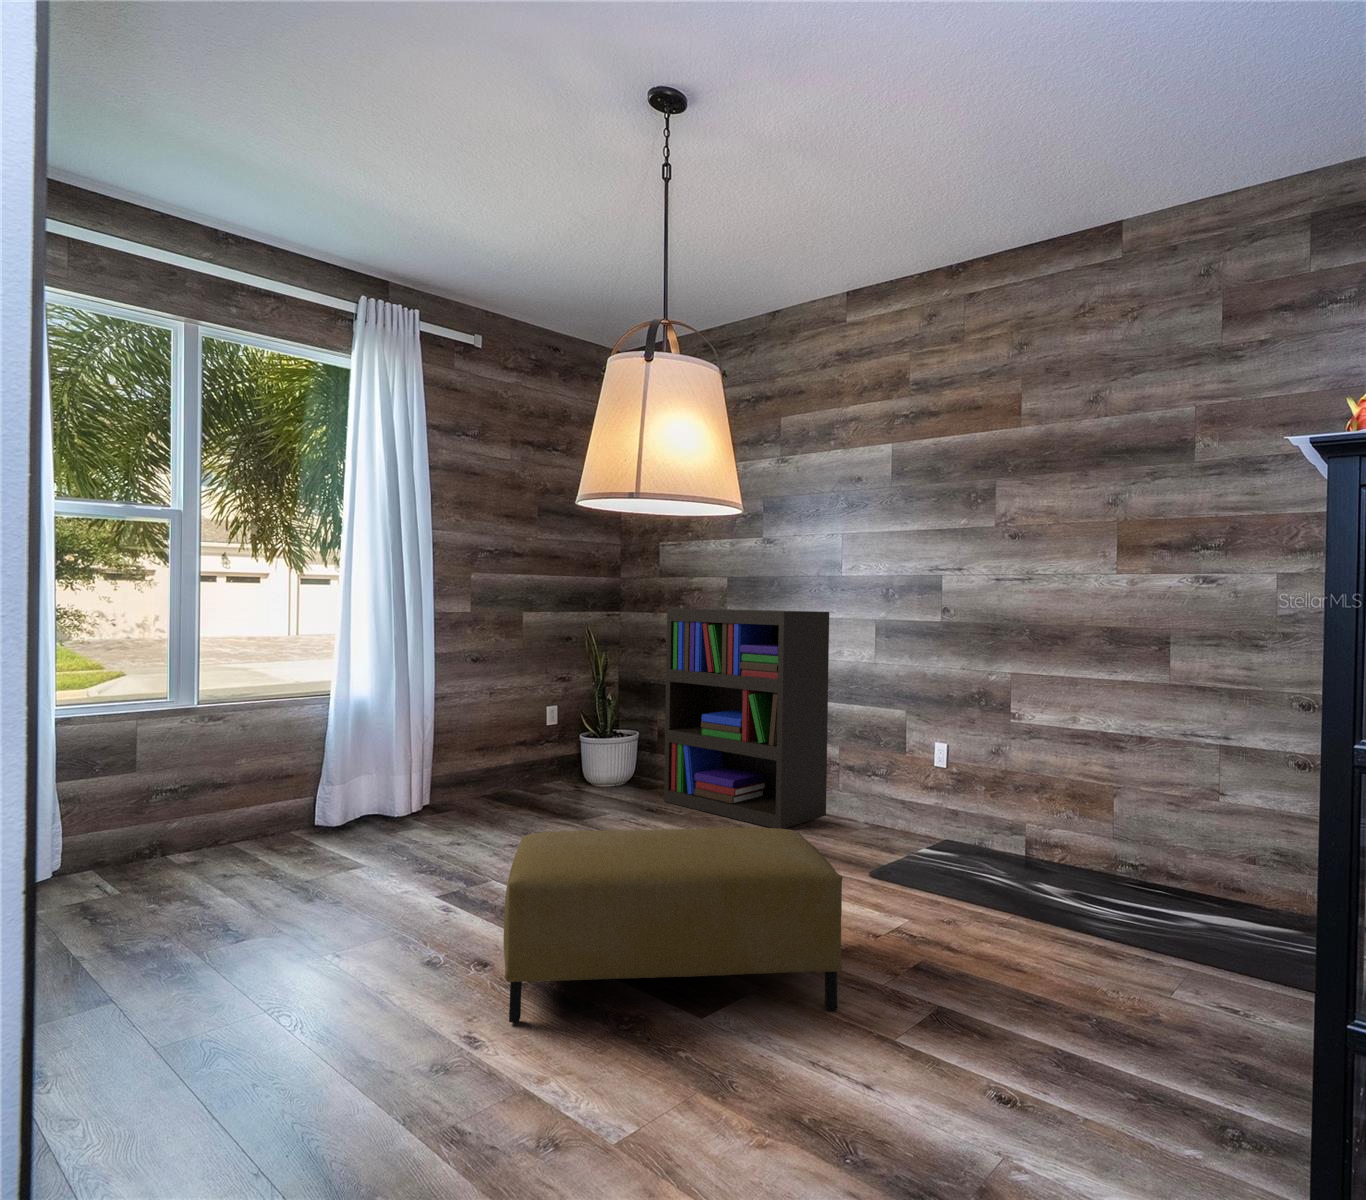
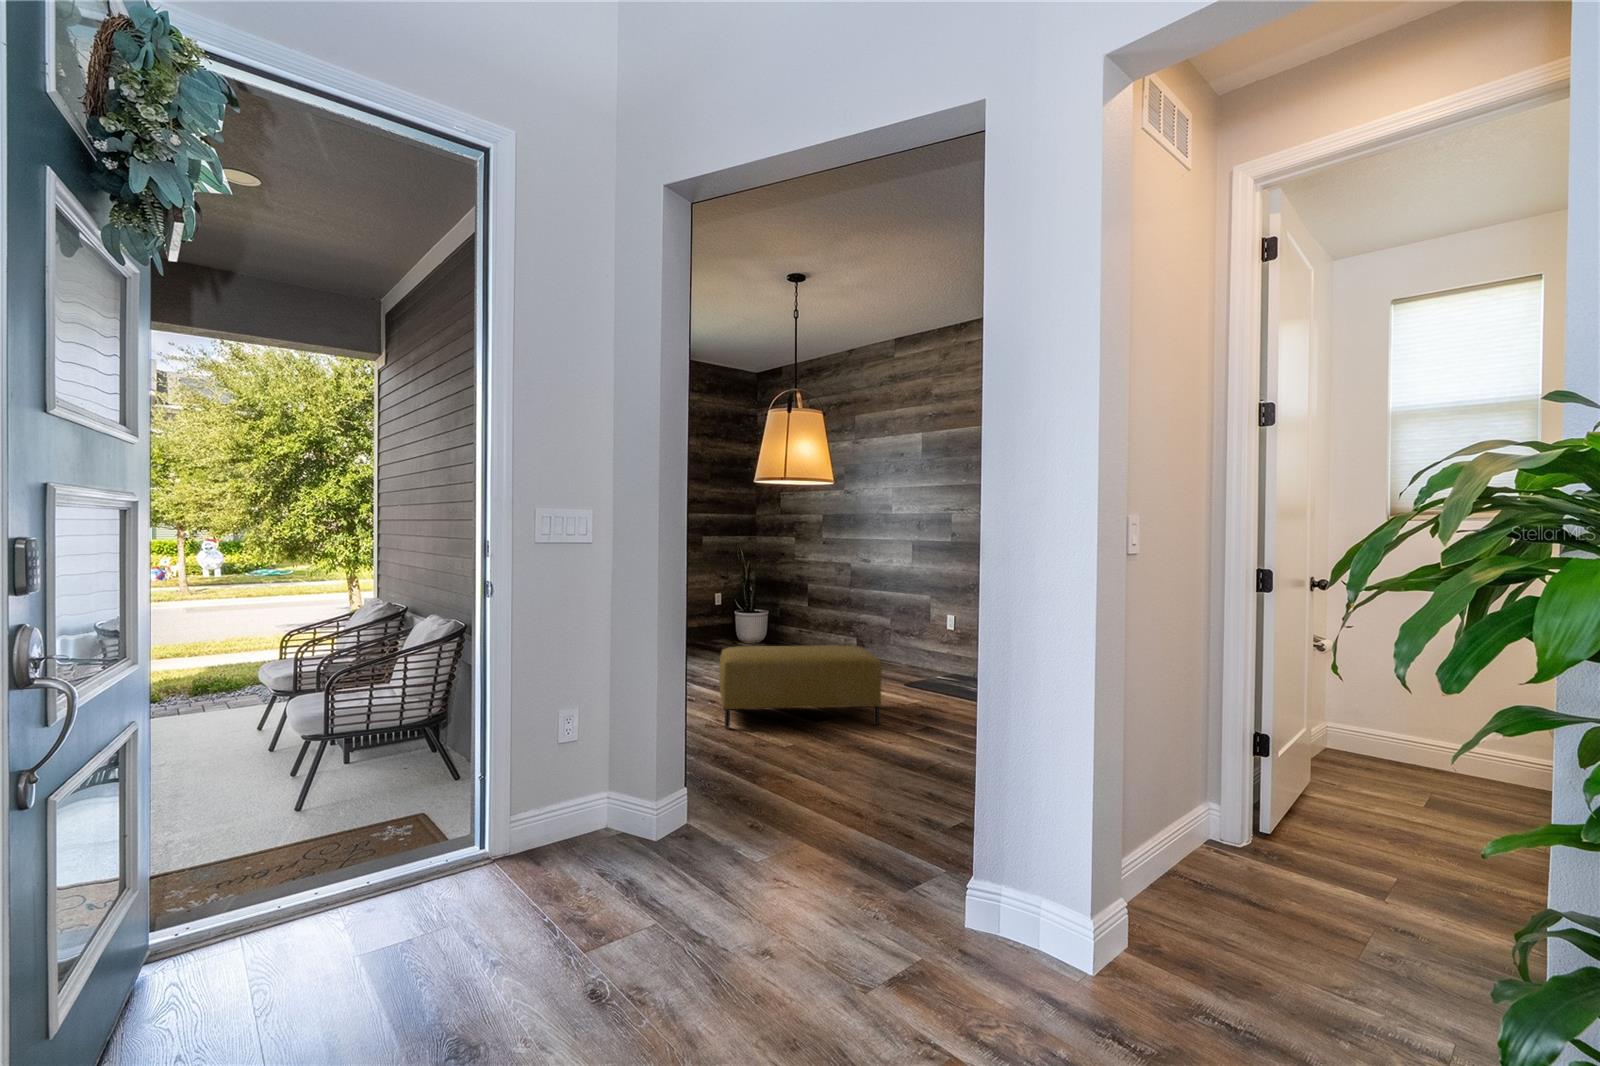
bookshelf: present [664,609,829,829] -> none [785,534,886,664]

